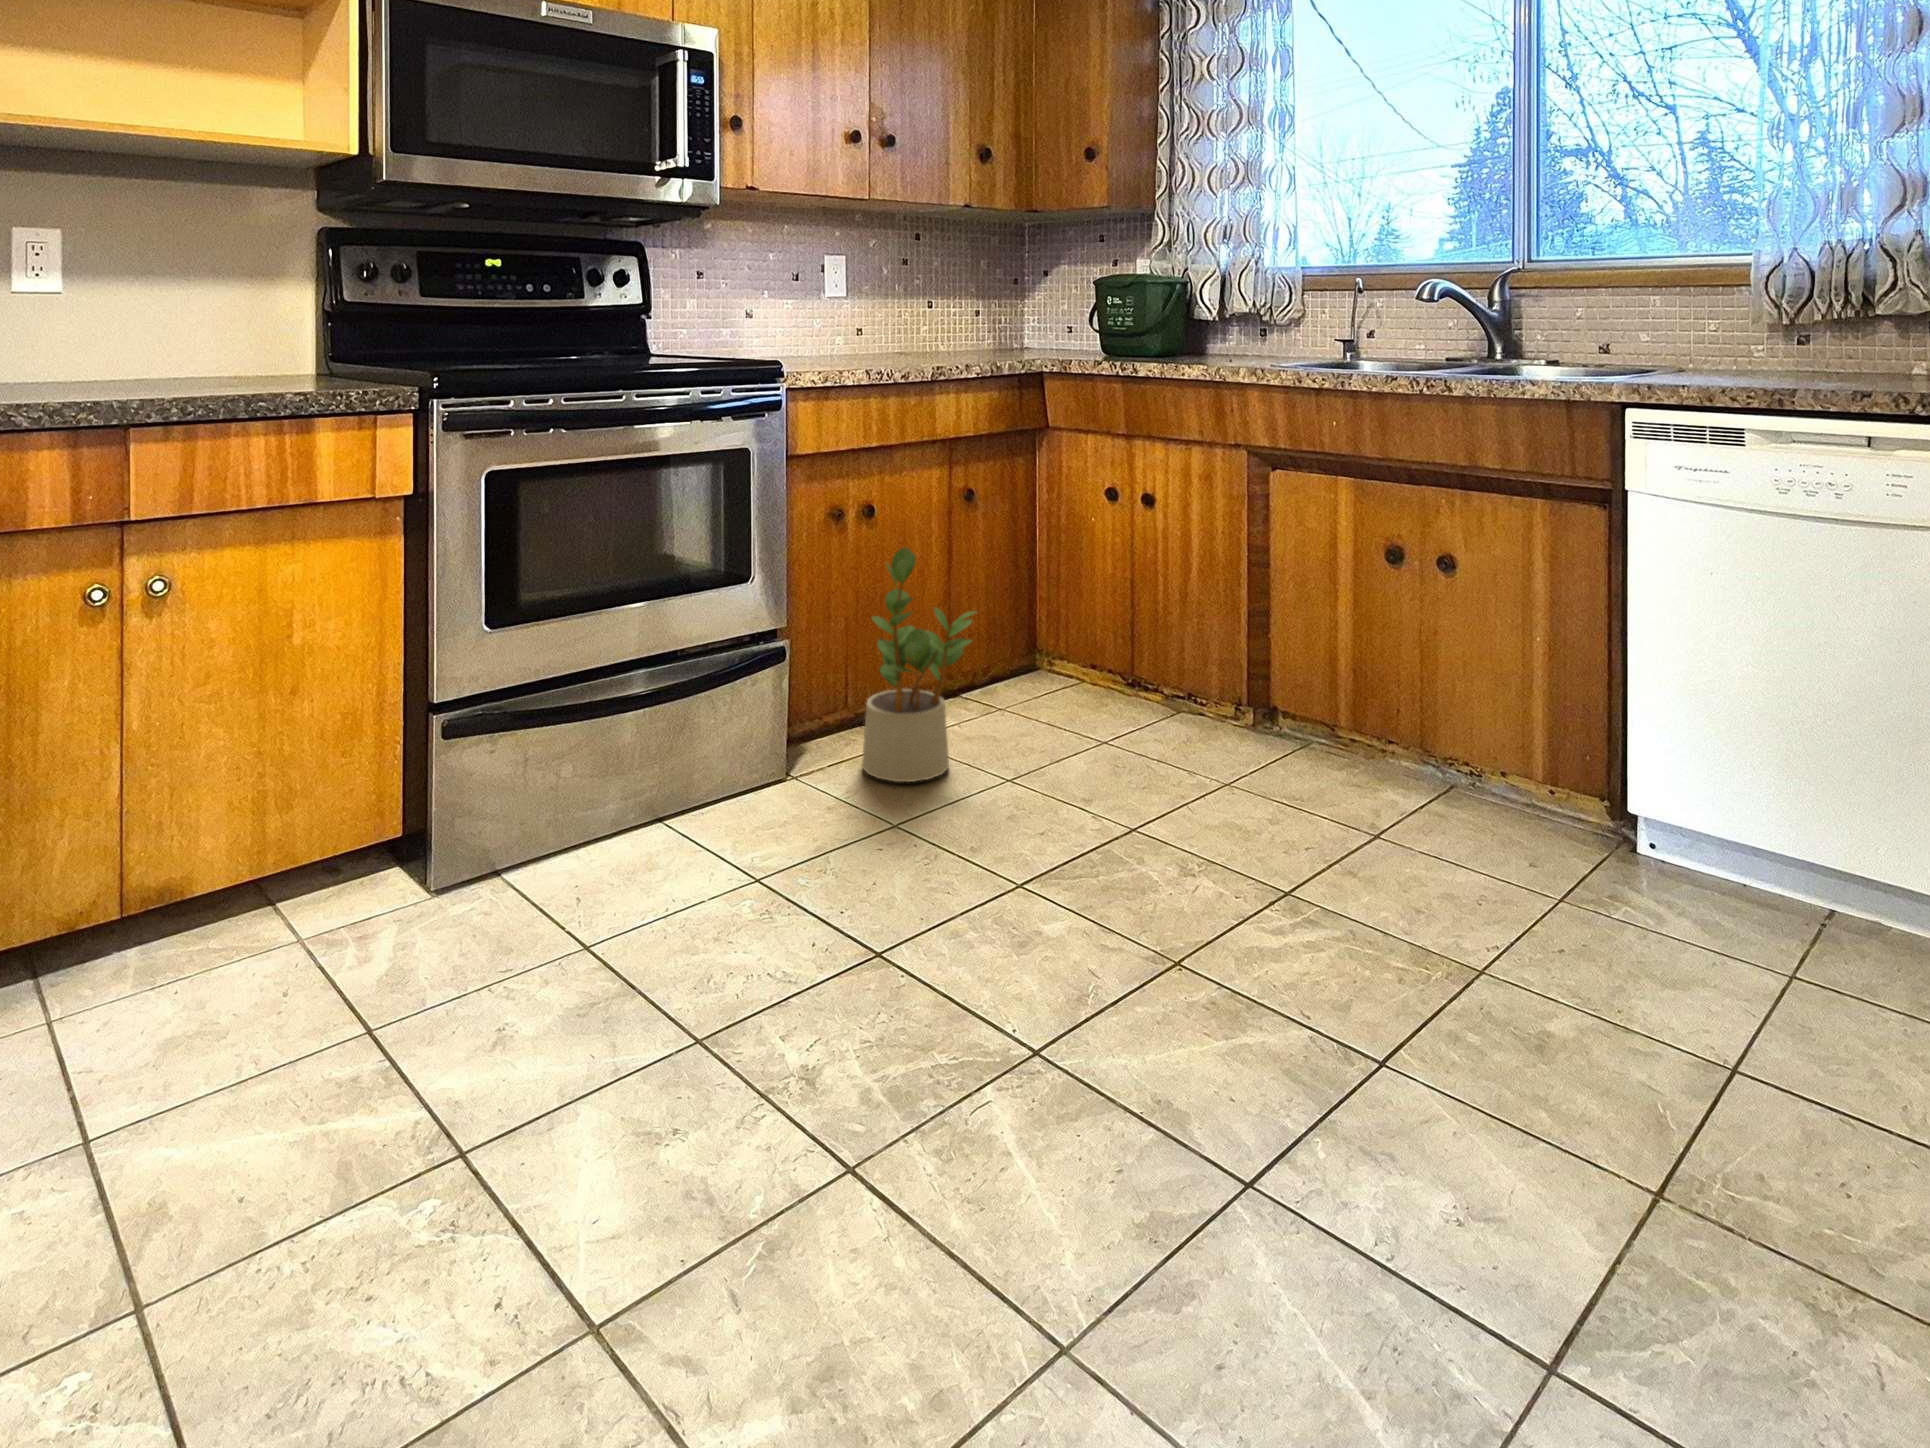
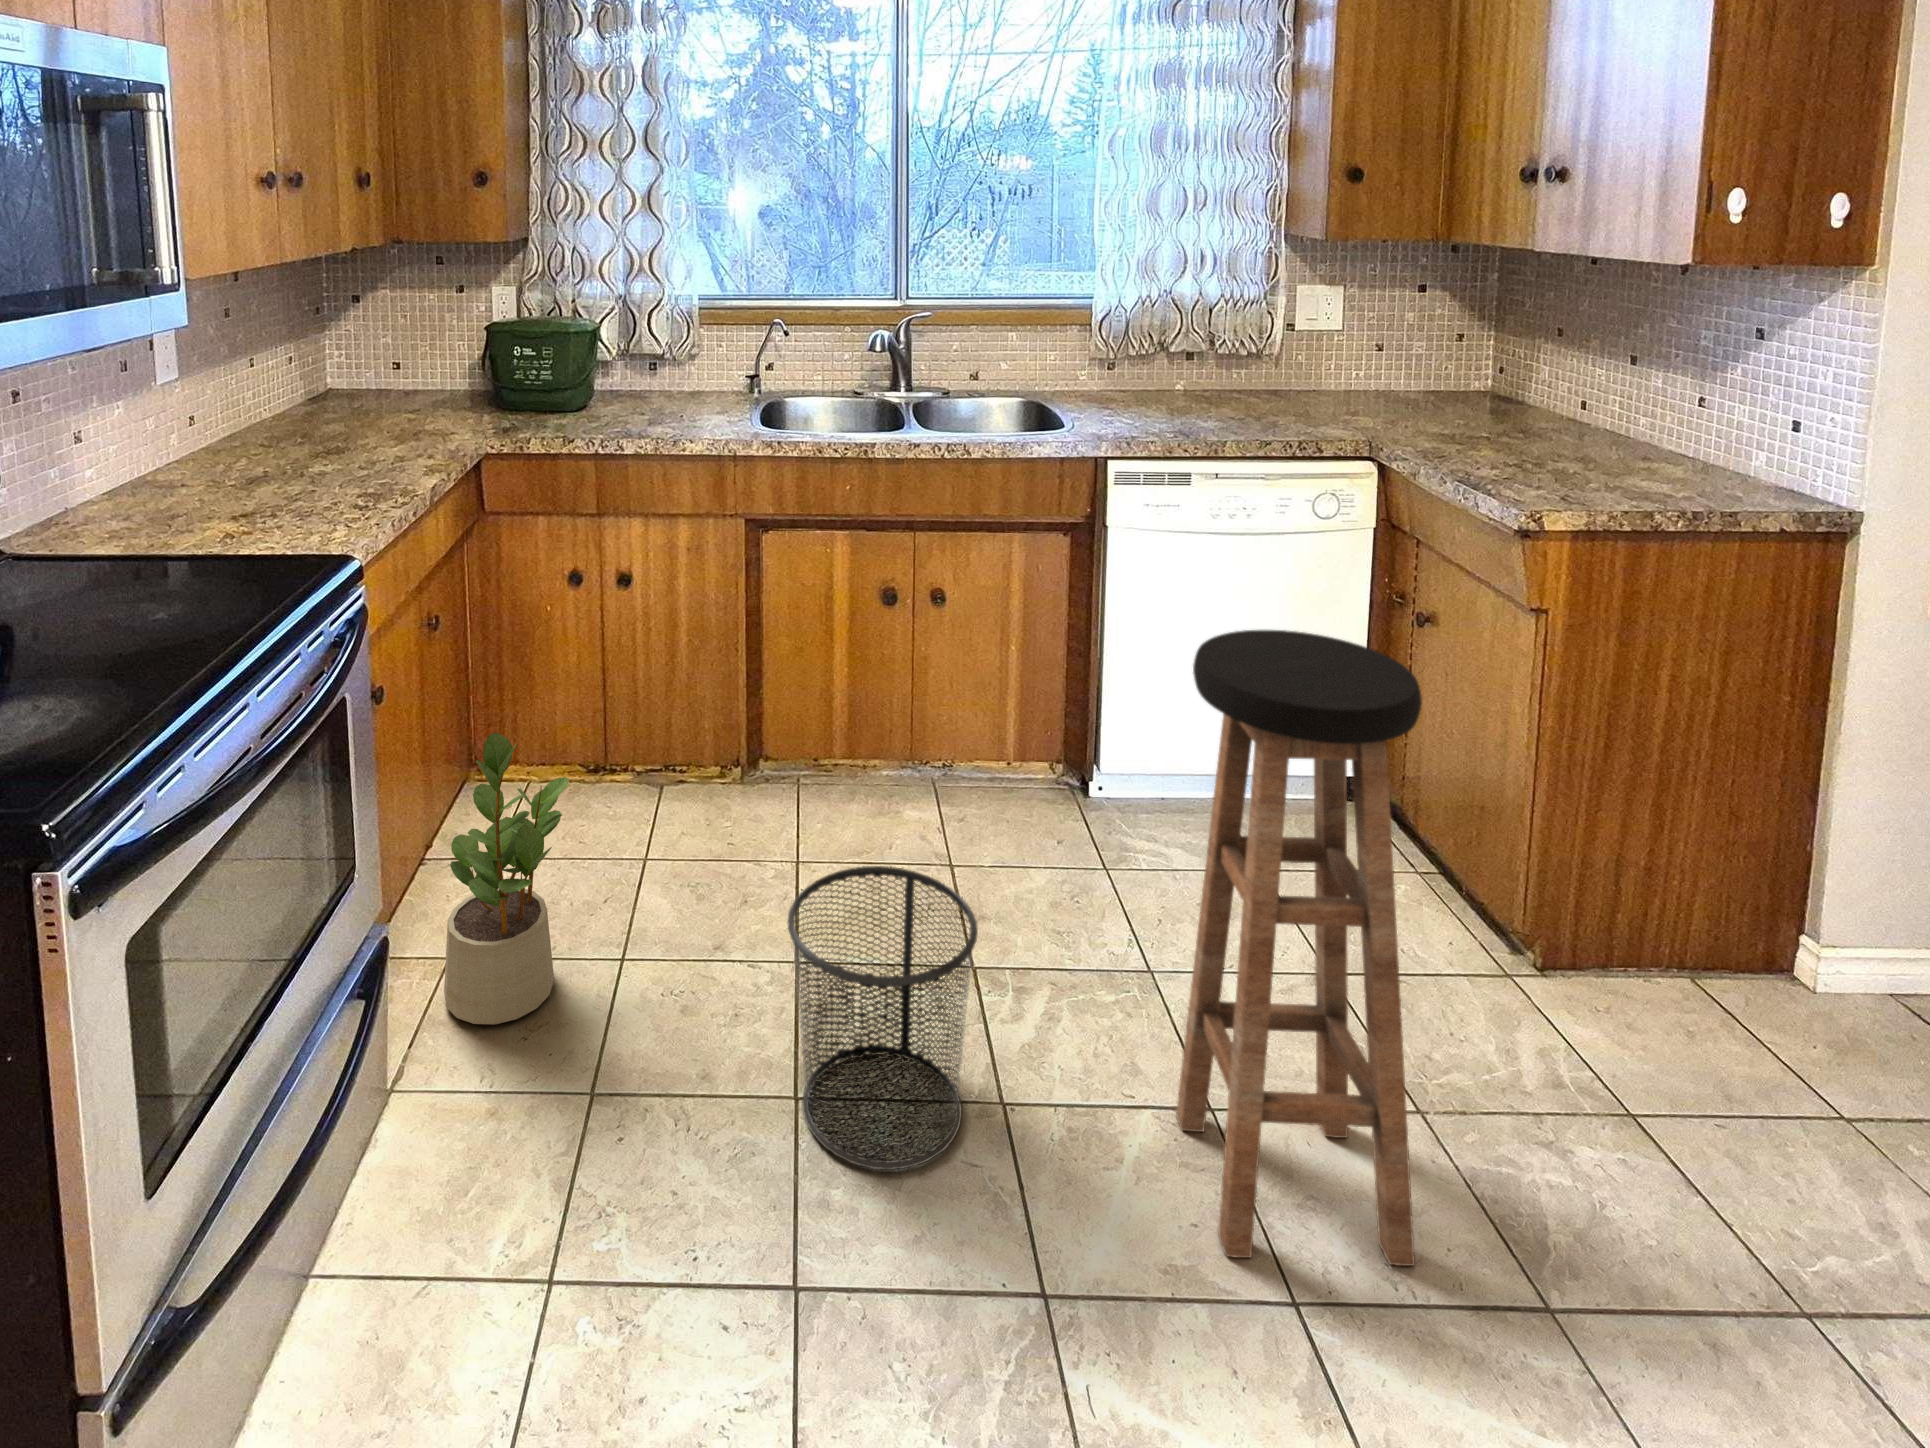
bar stool: none [1237,483,1532,1257] -> present [1176,630,1422,1266]
waste bin: none [984,703,1165,964] -> present [787,866,978,1170]

